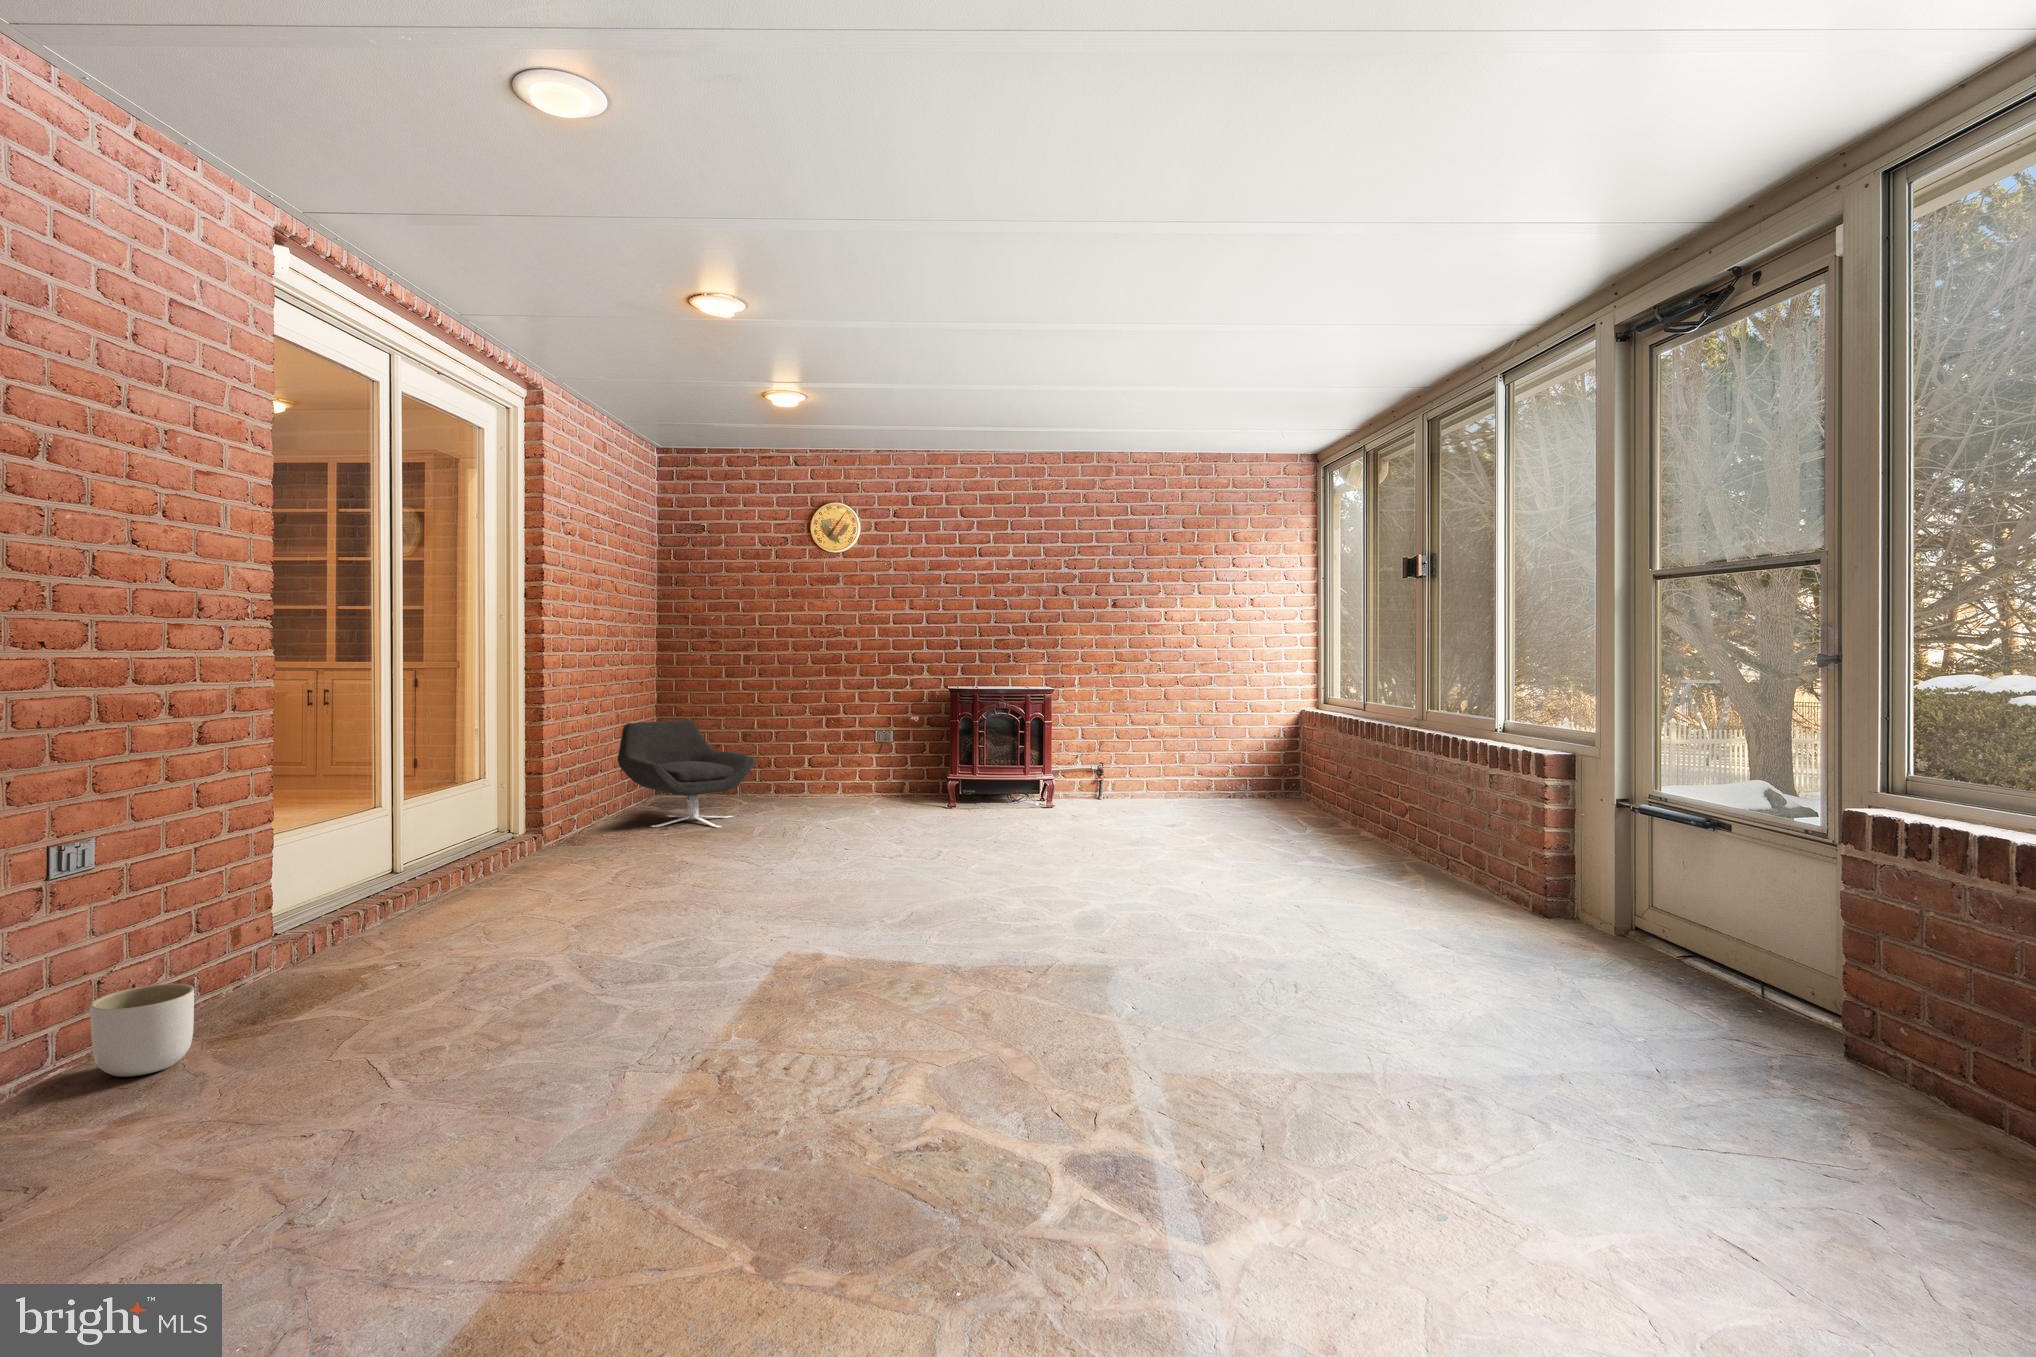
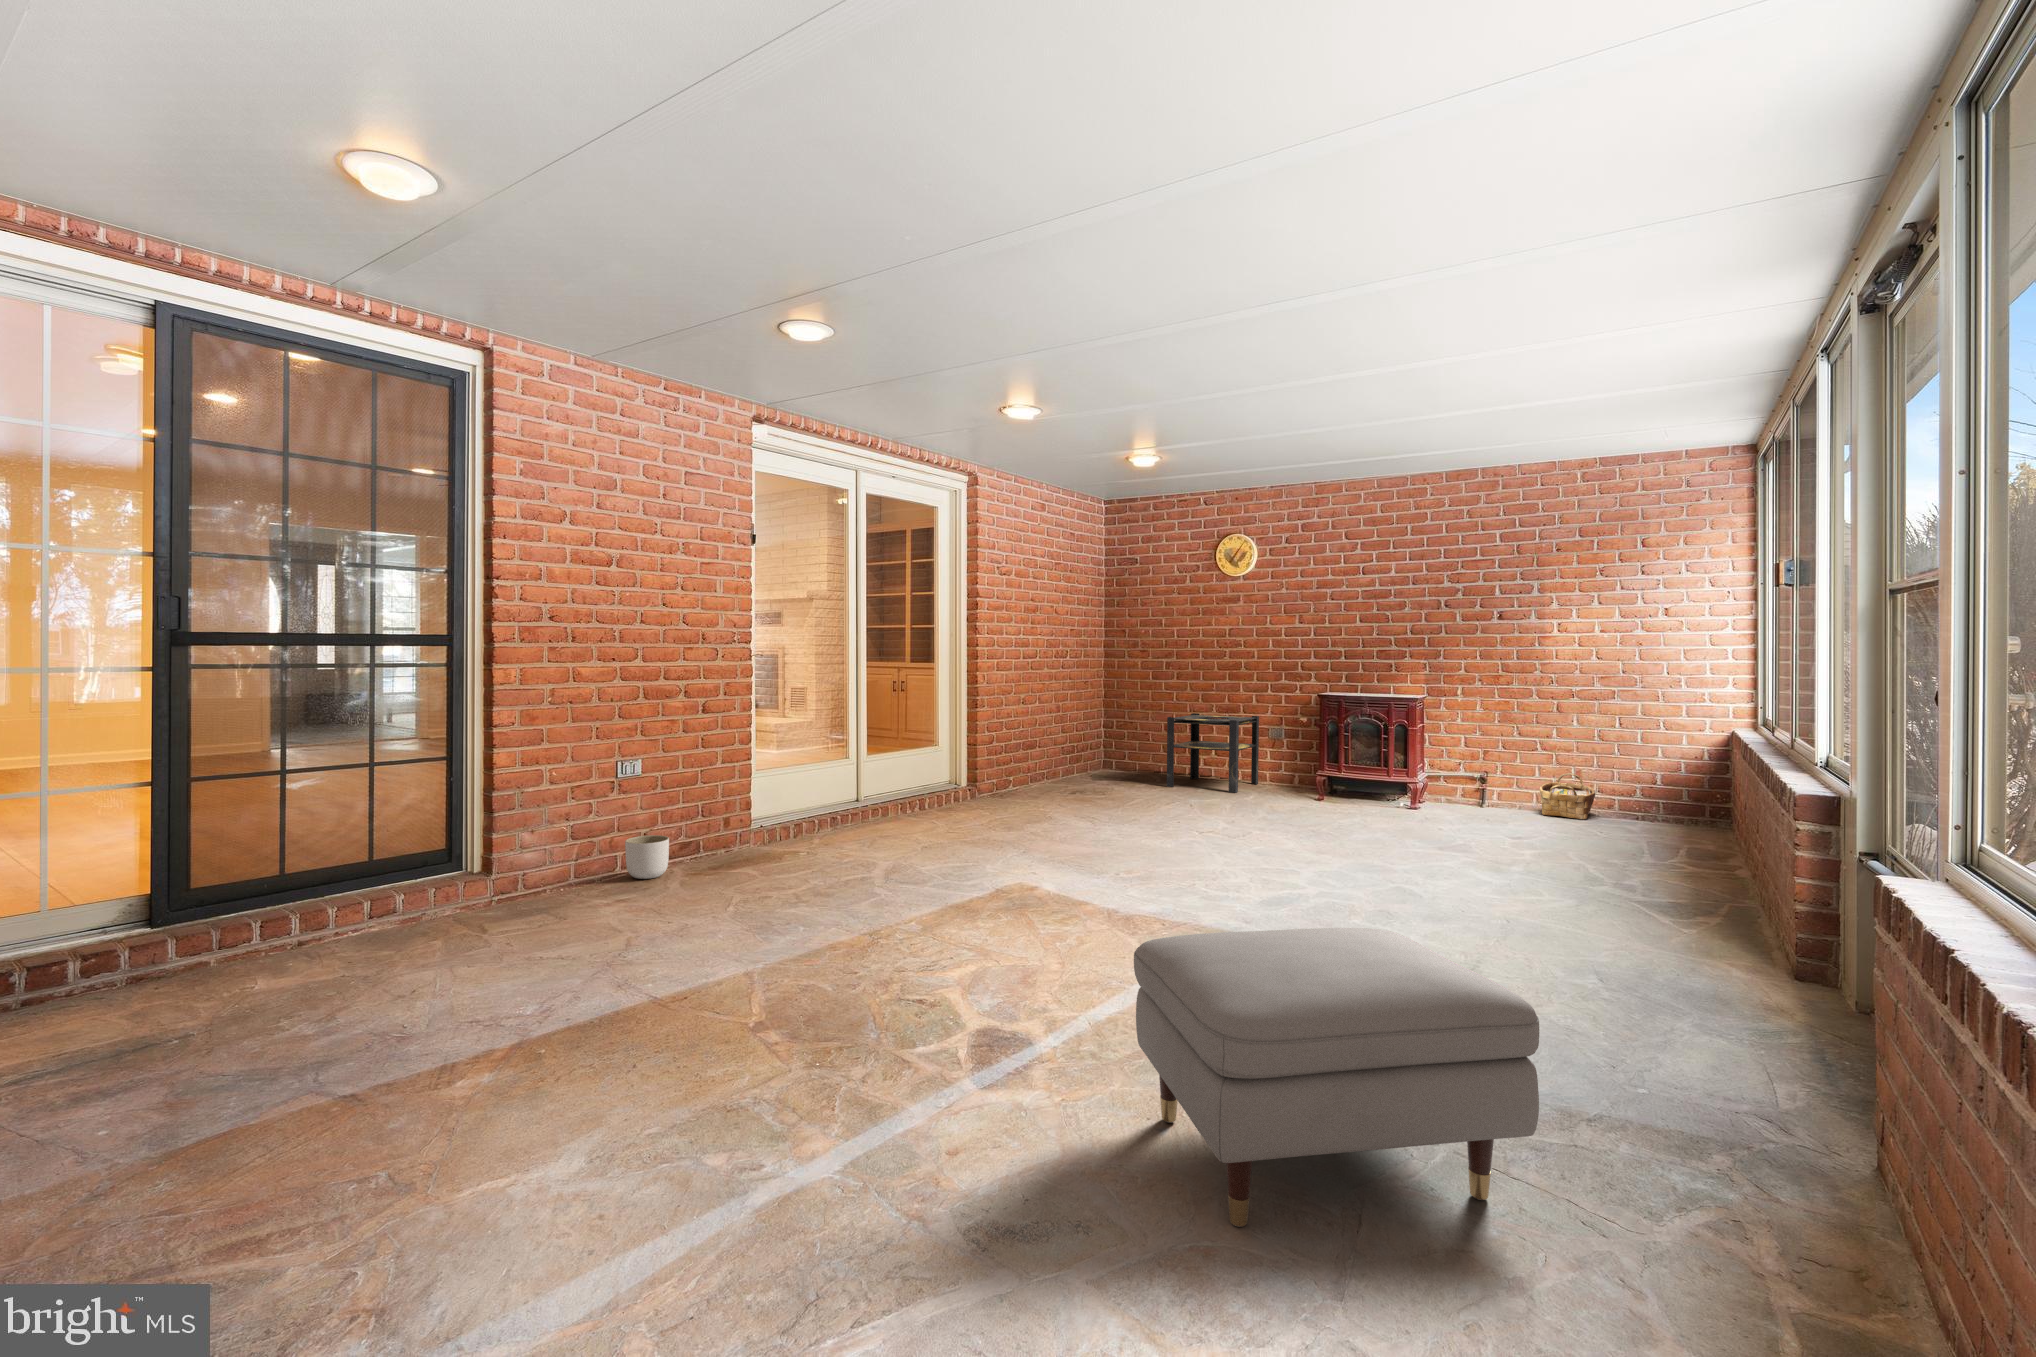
side table: none [775,717,868,809] -> present [1167,713,1259,793]
lounge chair: present [618,720,756,828] -> none [1048,712,1142,795]
woven basket: none [1158,758,1204,800] -> present [1540,773,1596,819]
ottoman: none [1424,911,1800,1249] -> present [1134,928,1539,1227]

